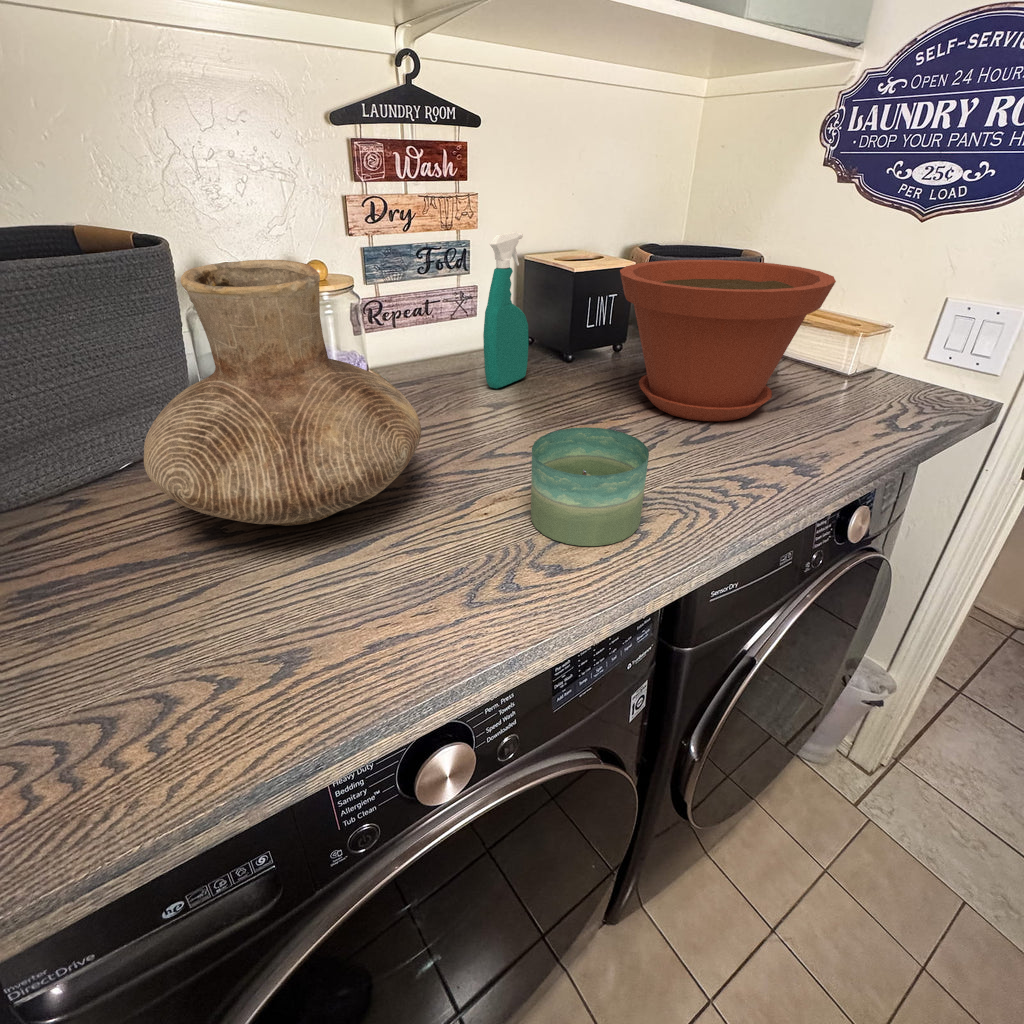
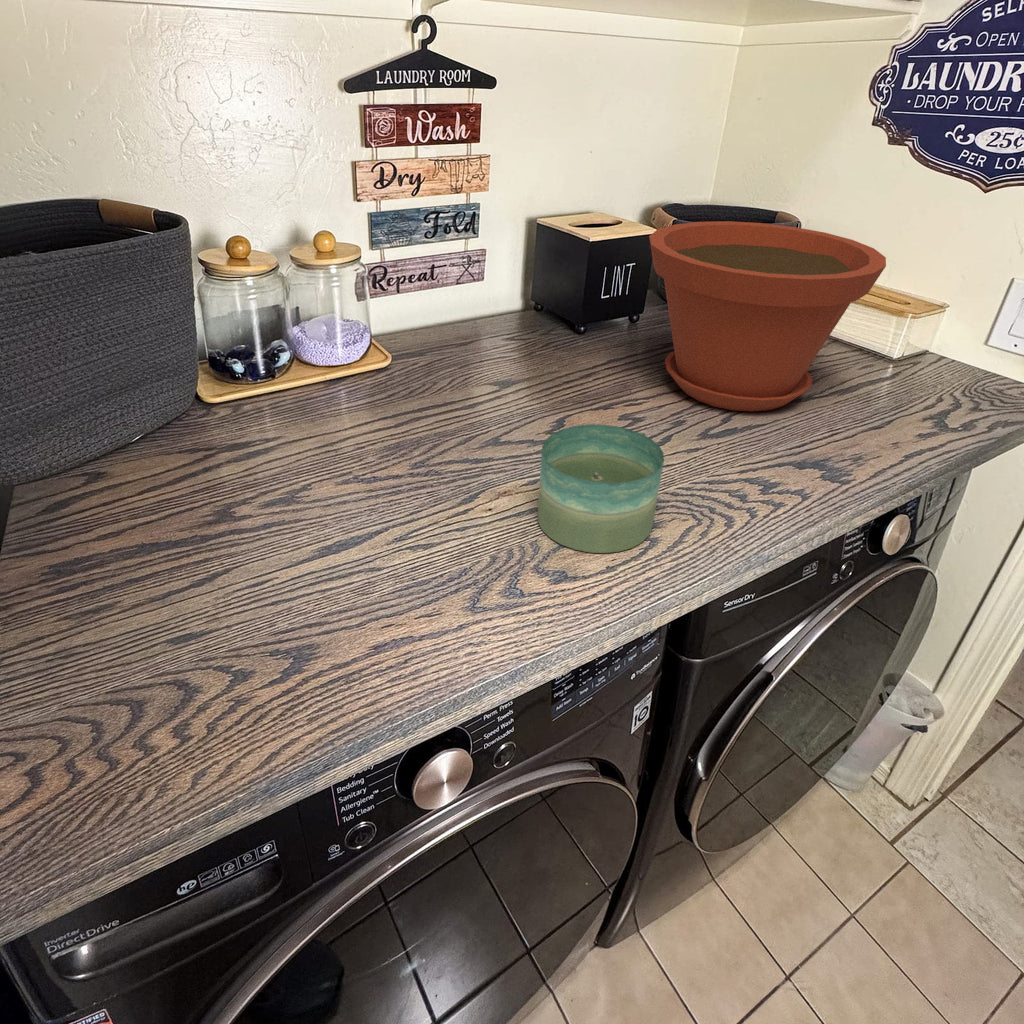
spray bottle: present [483,232,528,388] -> none [492,182,543,358]
vase: present [144,260,421,526] -> none [137,236,425,517]

